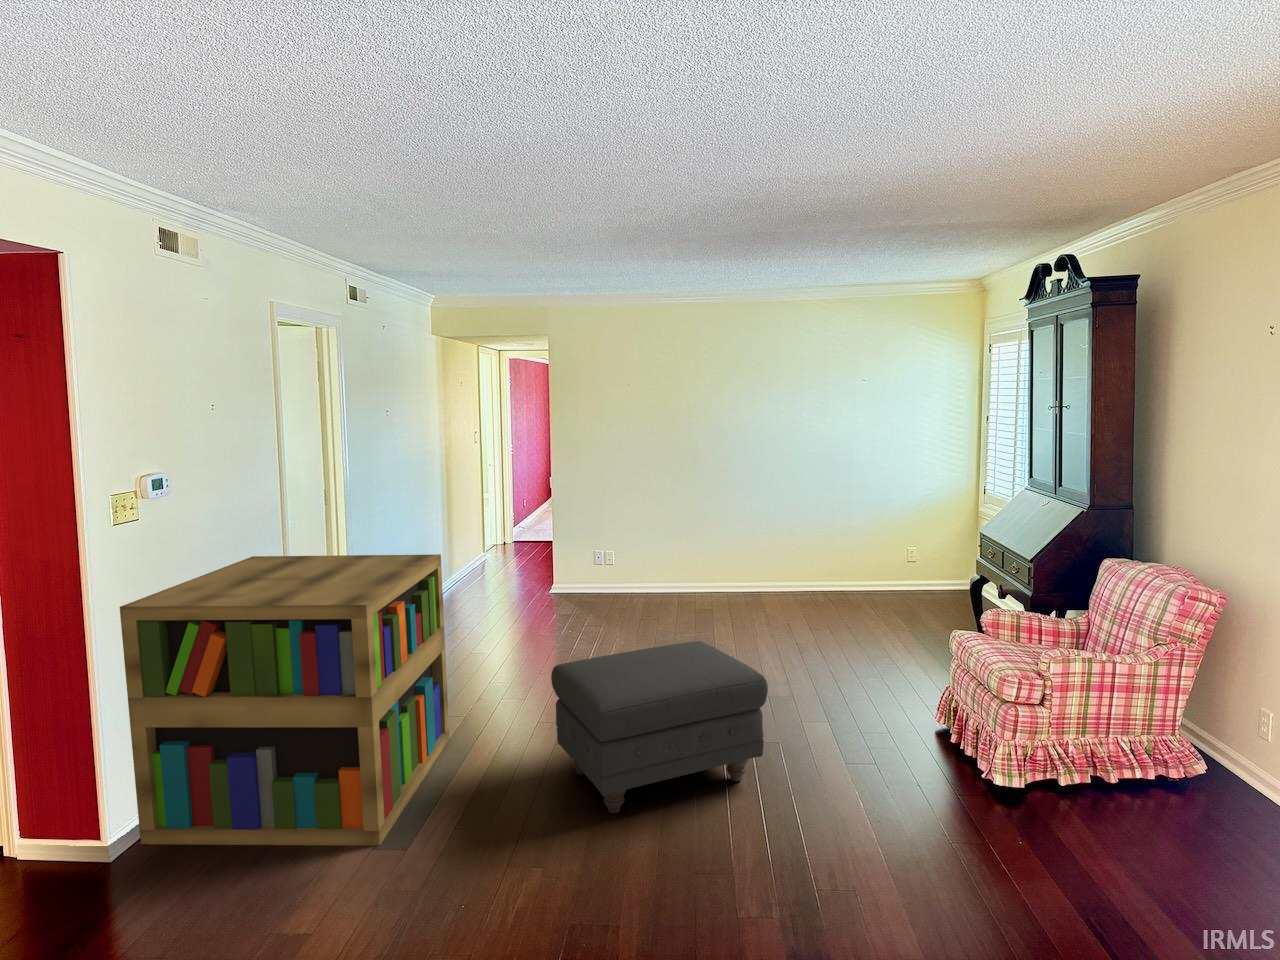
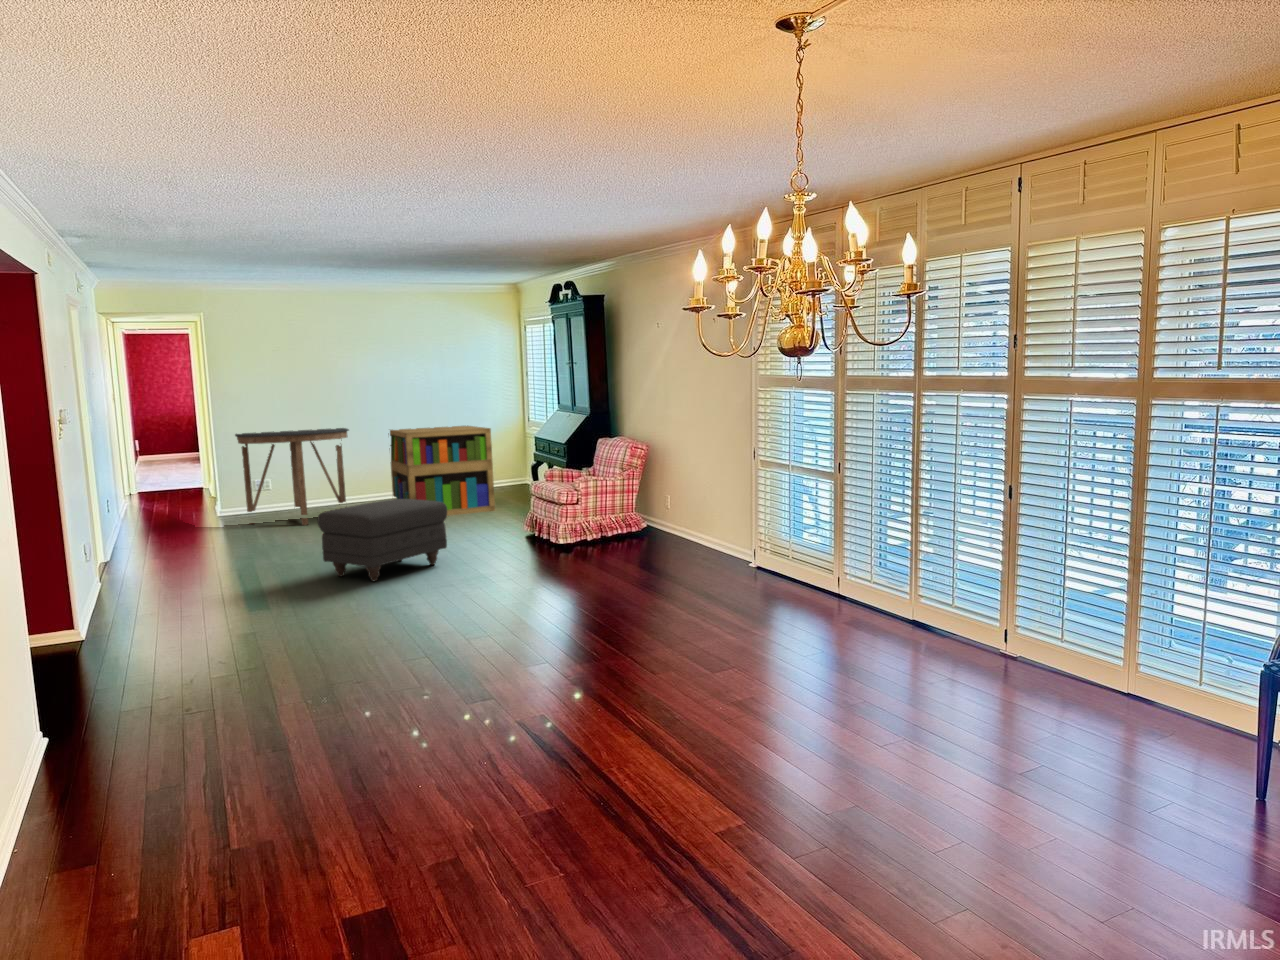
console table: none [580,479,717,608] -> present [235,428,349,525]
bookshelf: present [120,554,449,846] -> present [390,426,495,516]

